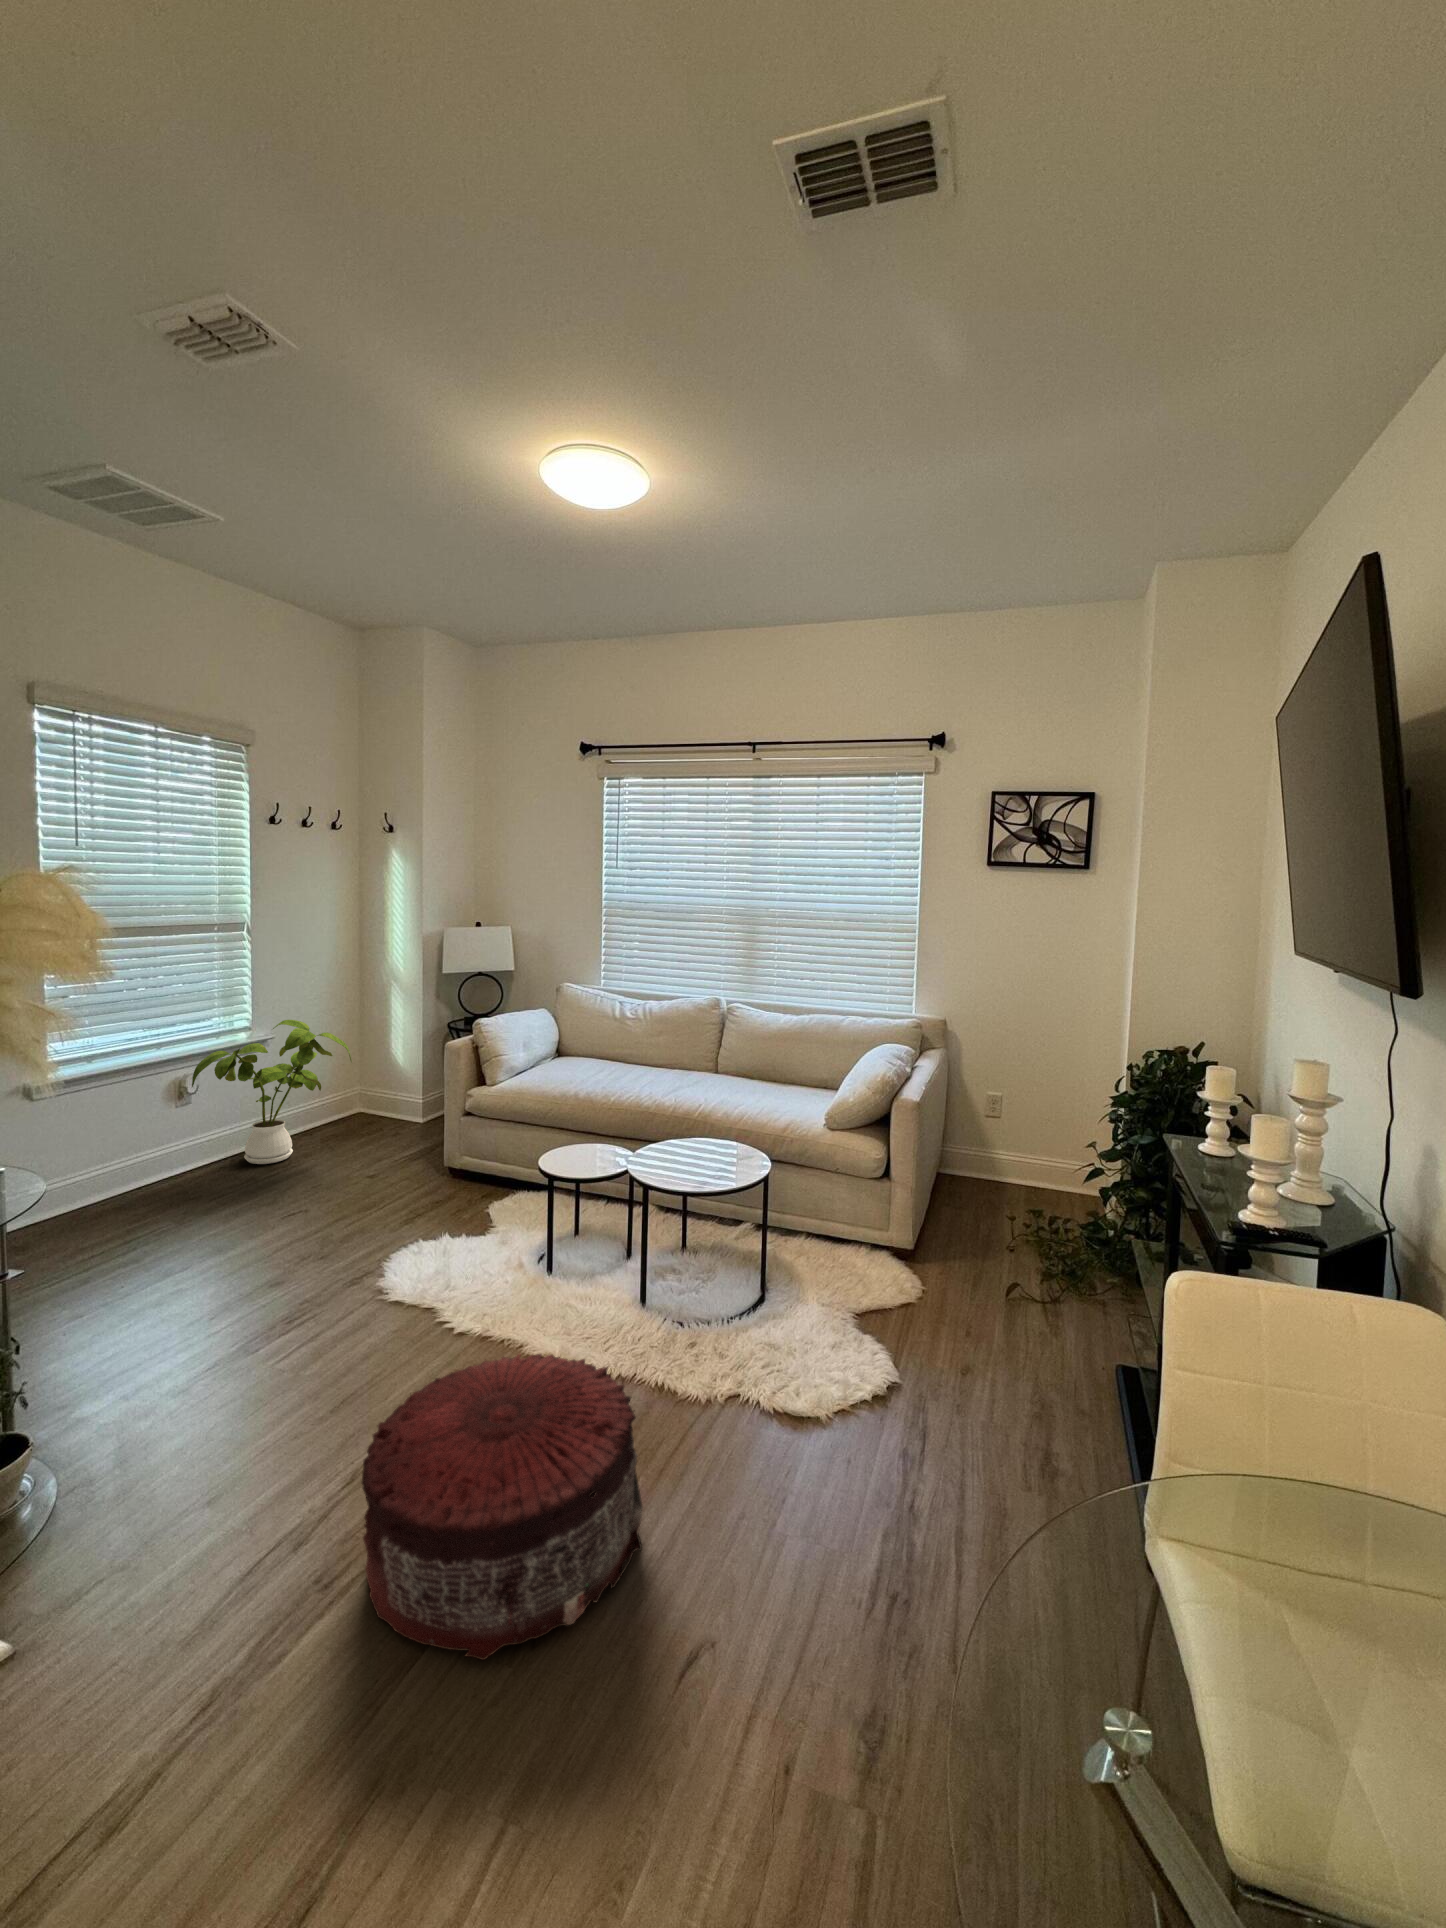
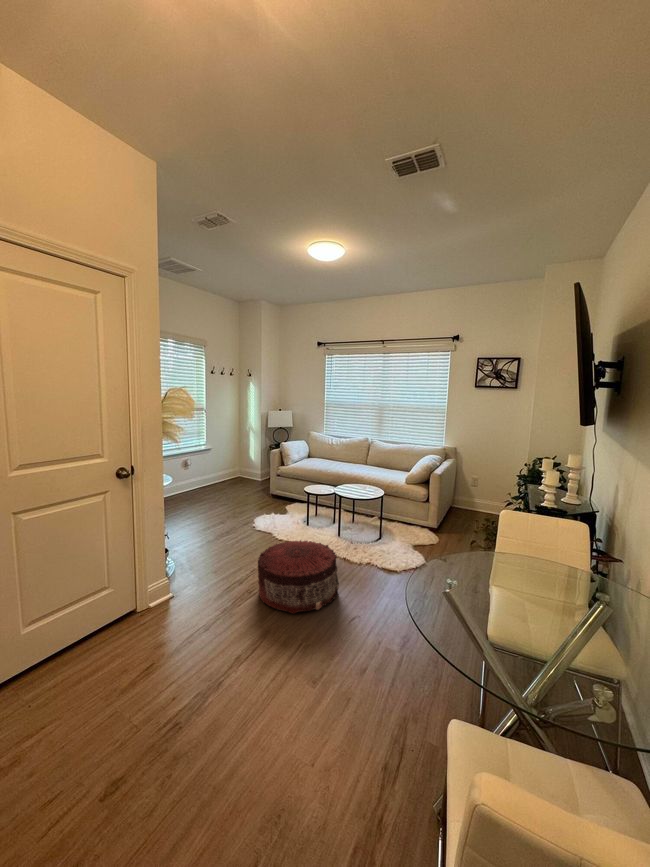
house plant: present [192,1020,352,1164] -> none [189,441,239,490]

